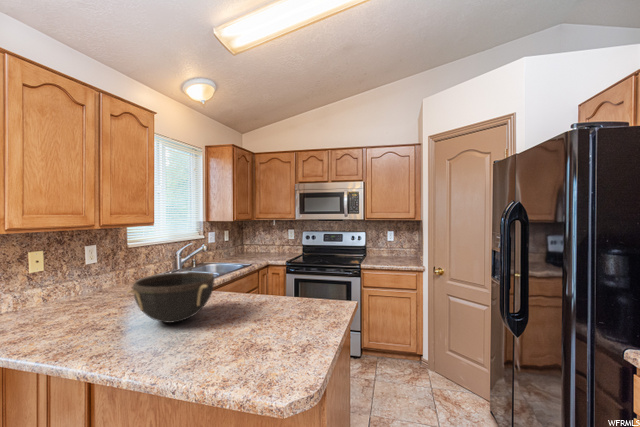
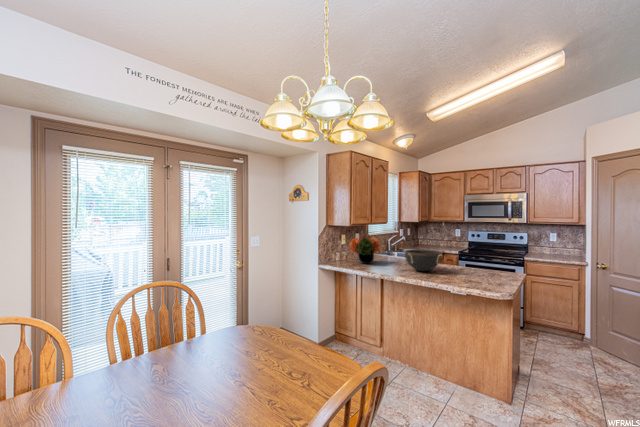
flower arrangement: none [21,249,112,312] -> present [350,235,380,264]

